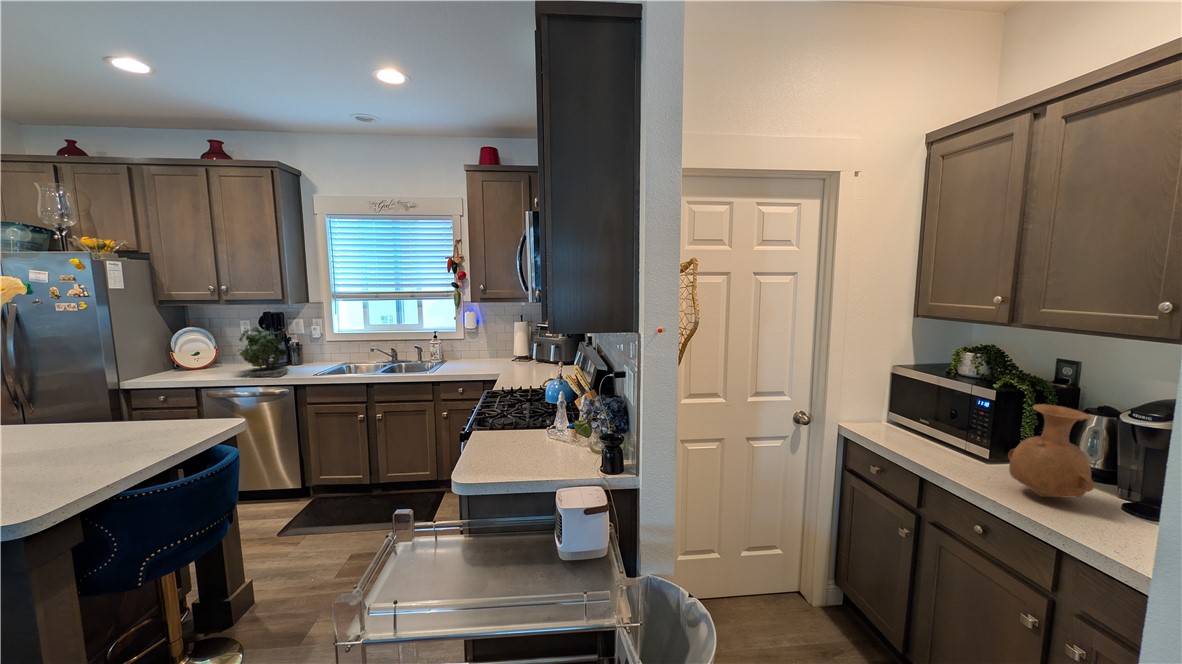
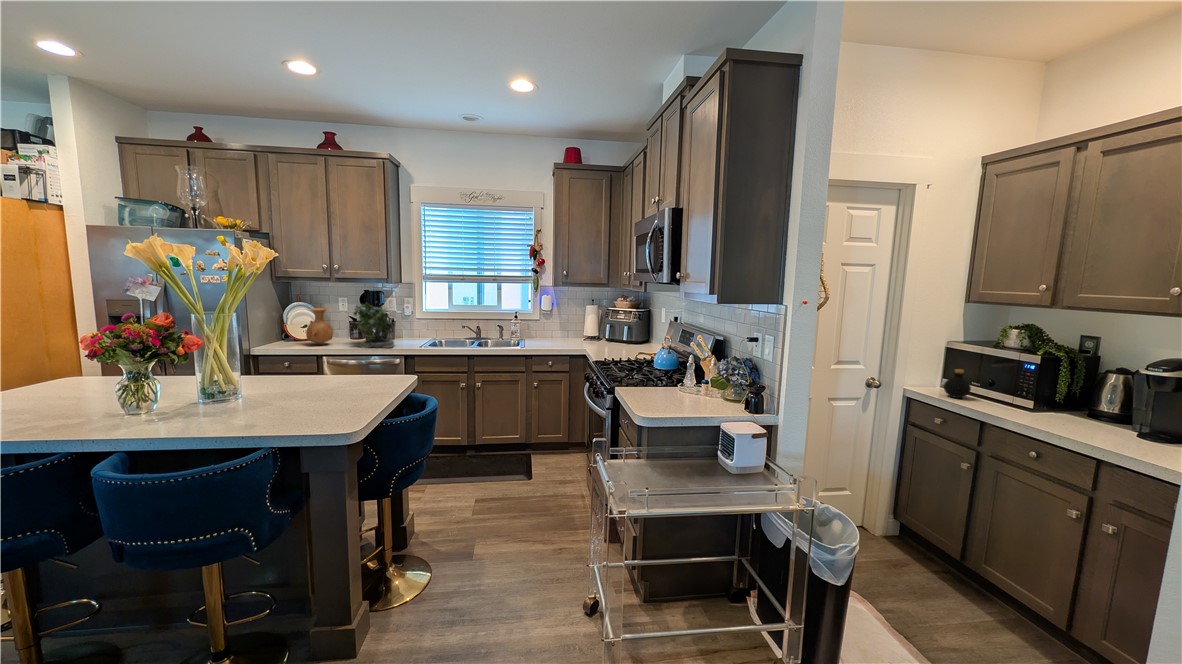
bottle: none [884,403,916,441] -> present [944,369,971,398]
vase: present [1008,404,1094,498] -> present [306,308,333,345]

